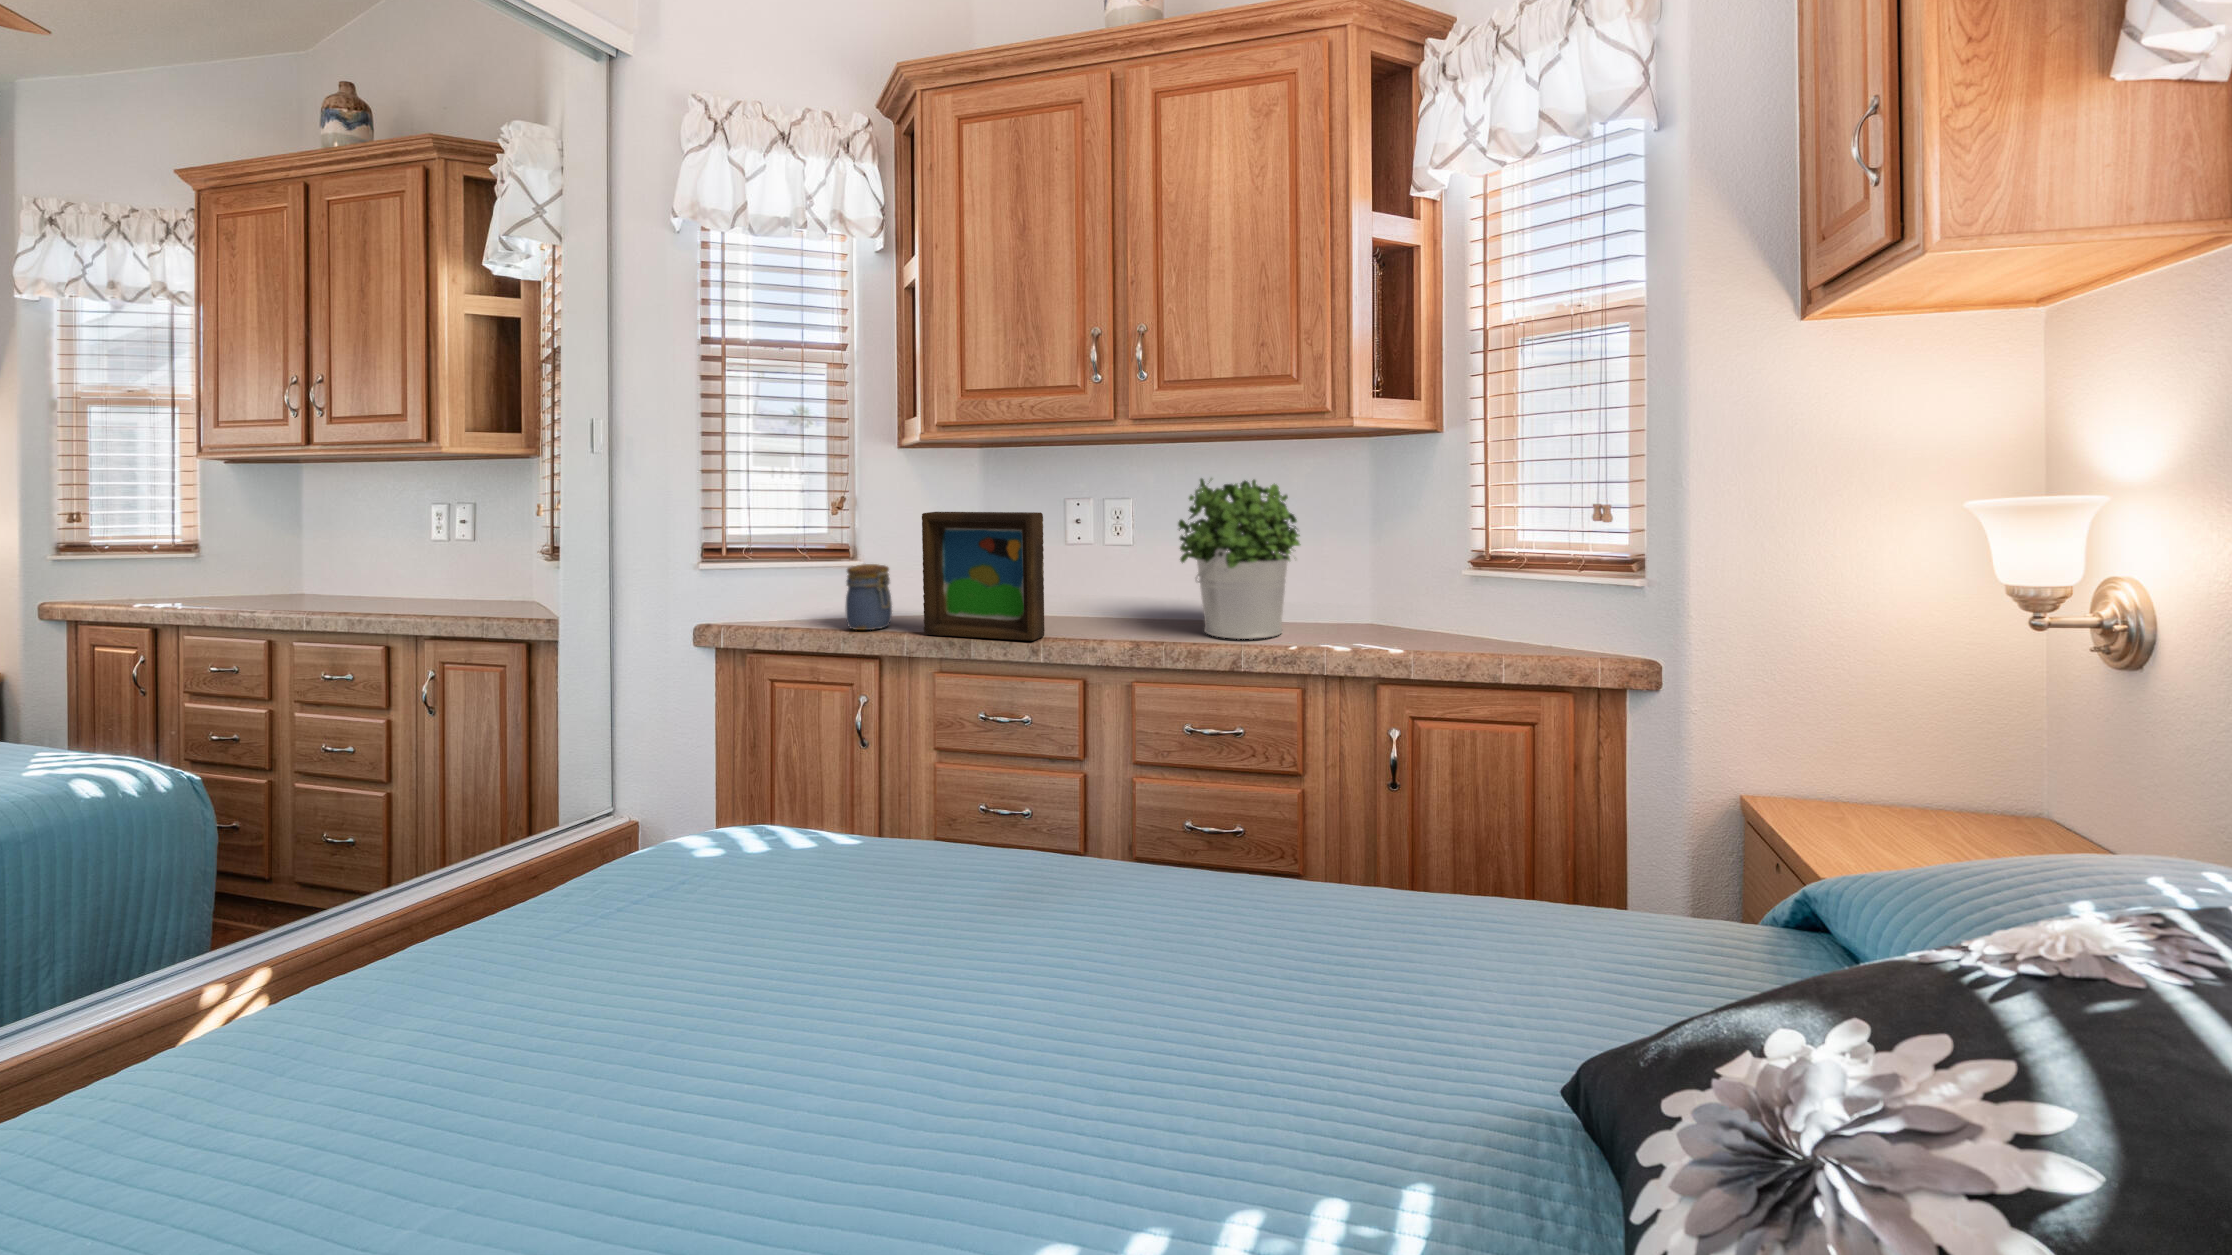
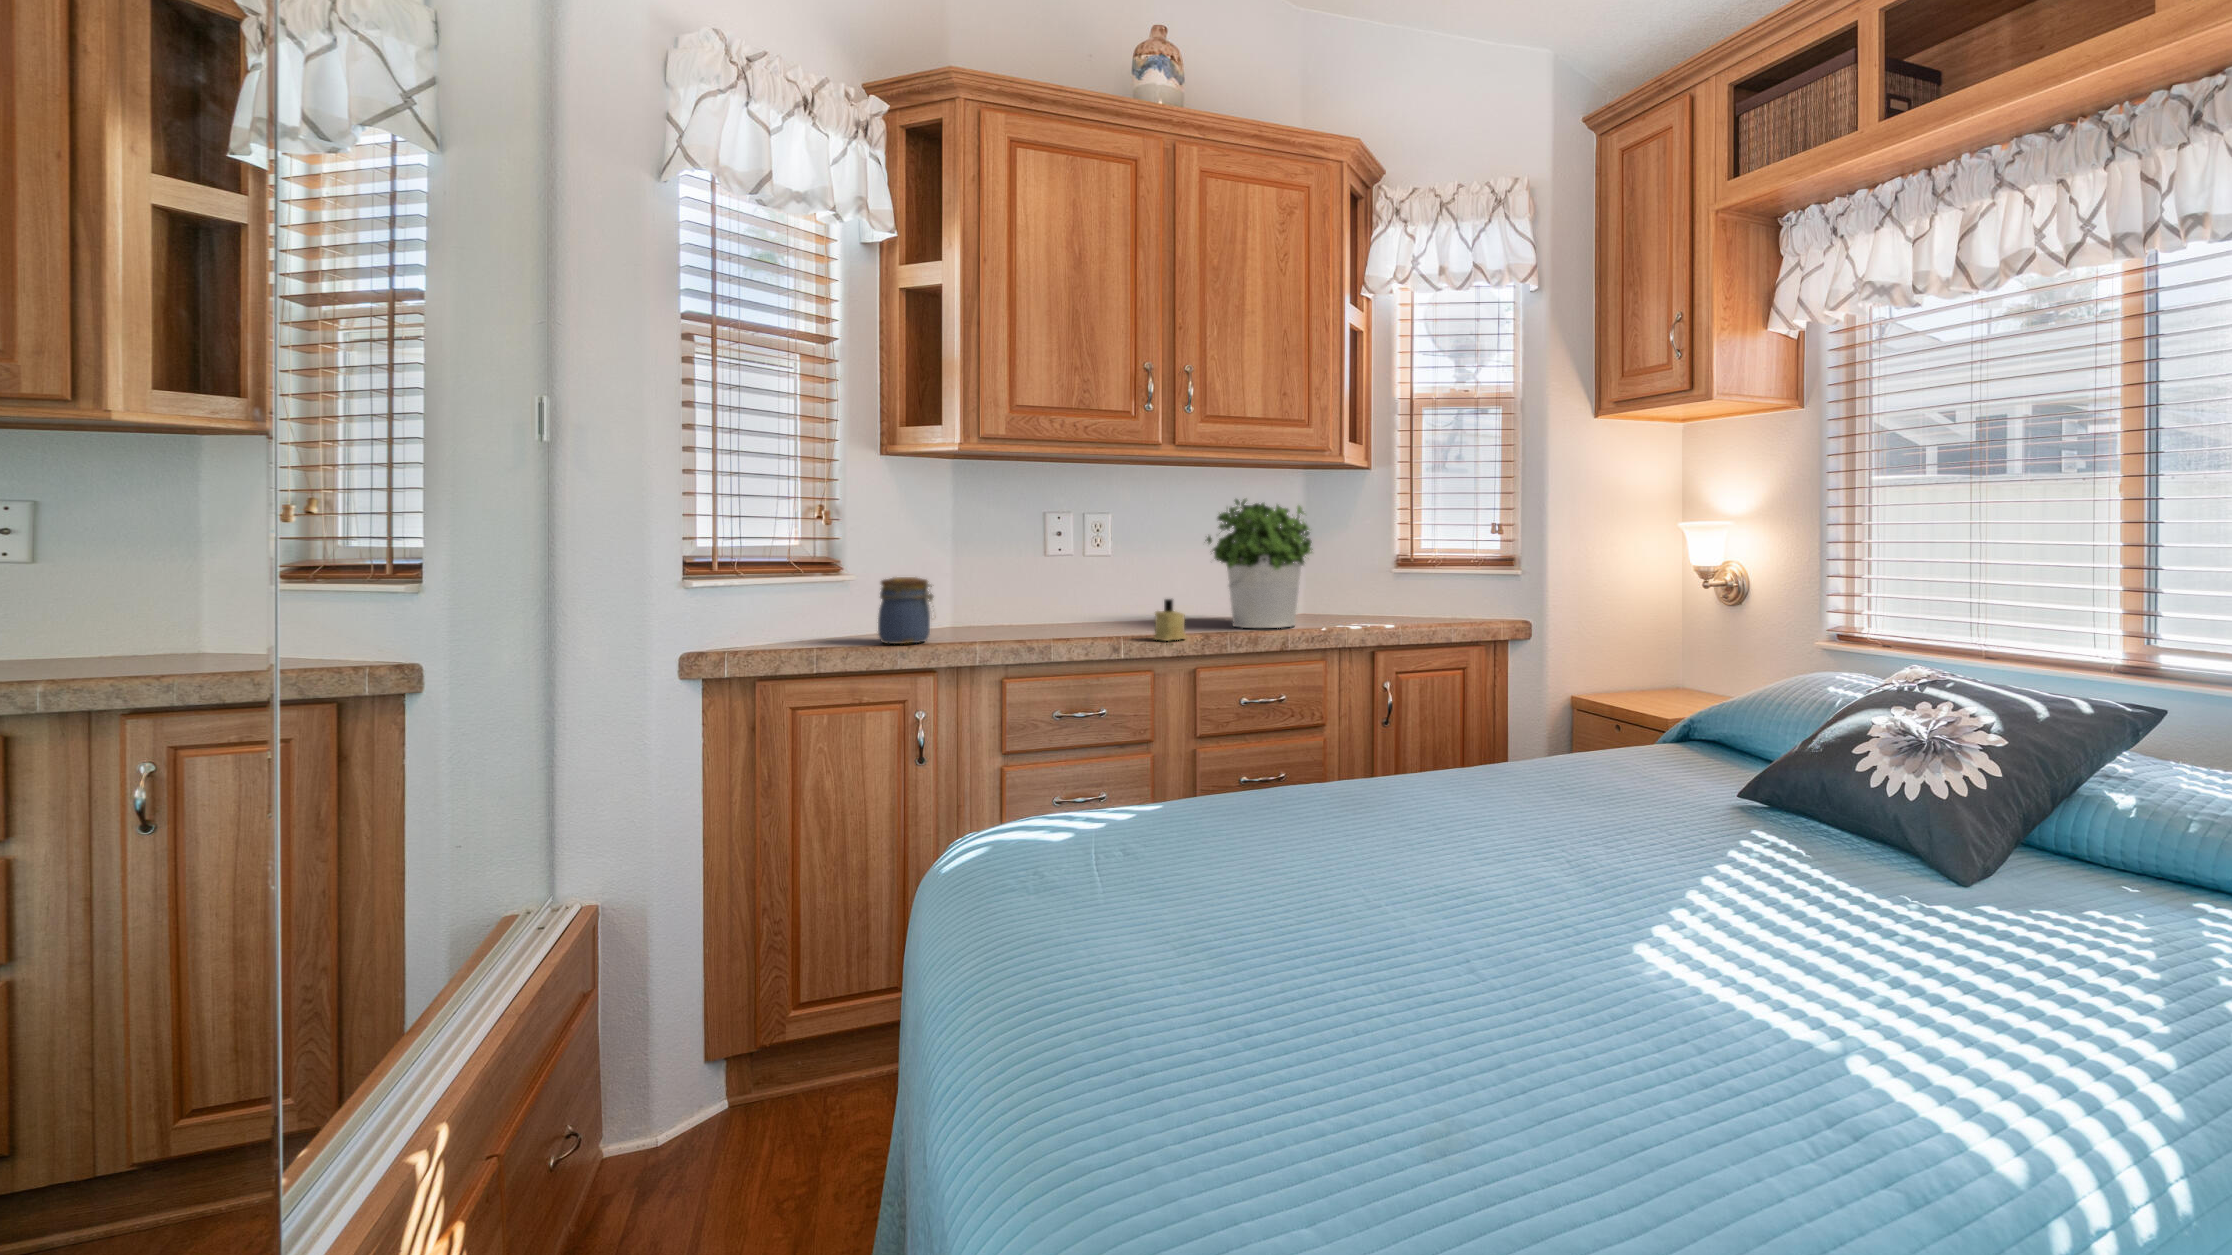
picture frame: present [922,512,1045,641] -> none [987,522,1113,642]
candle: none [1069,600,1107,651] -> present [1154,599,1186,641]

